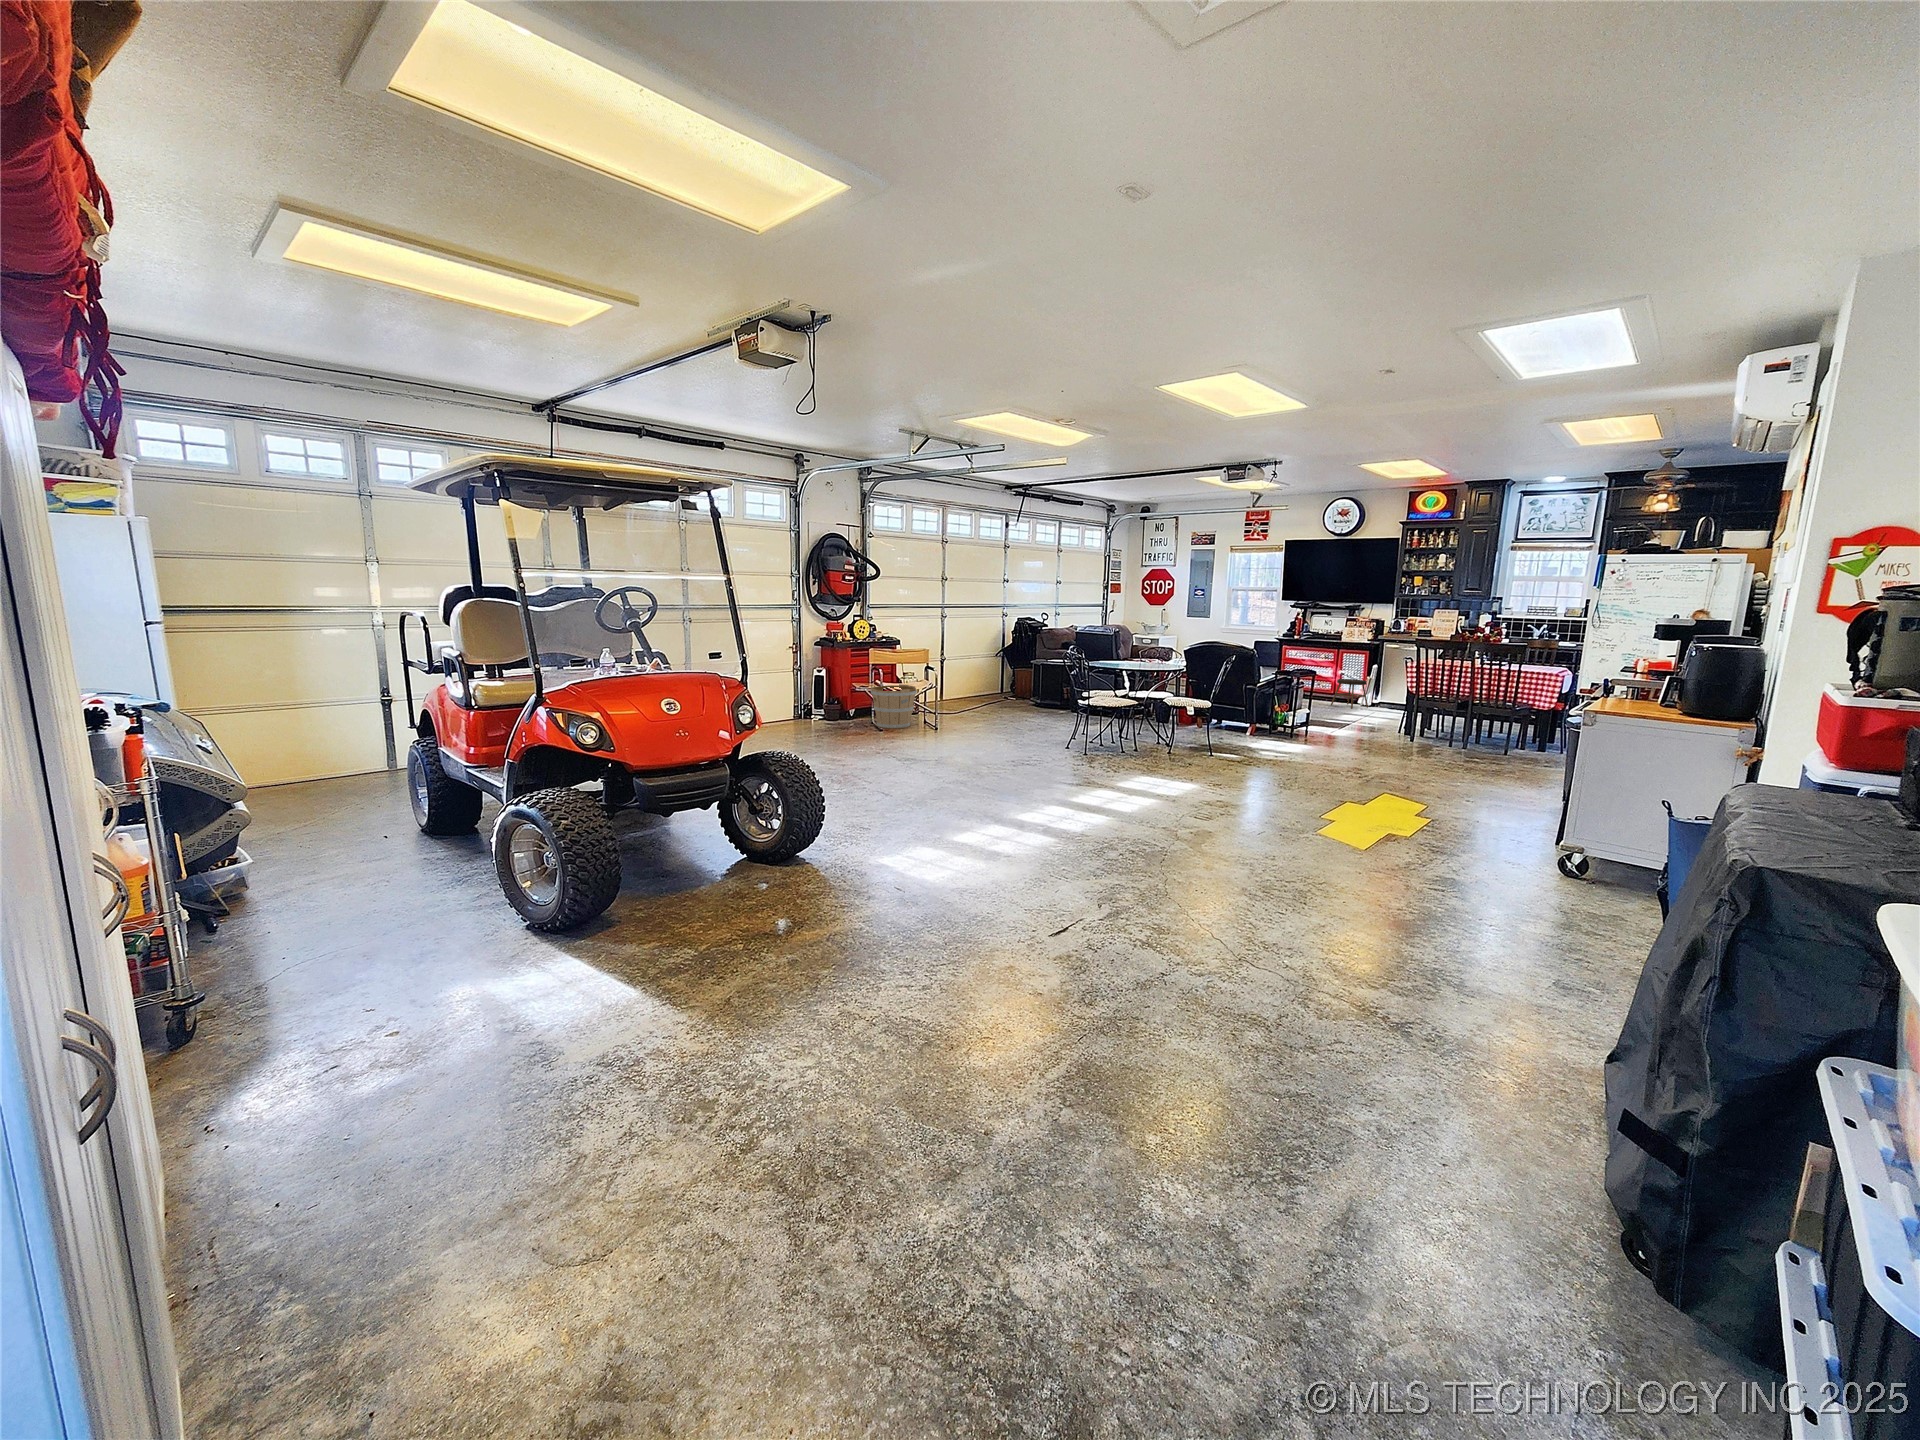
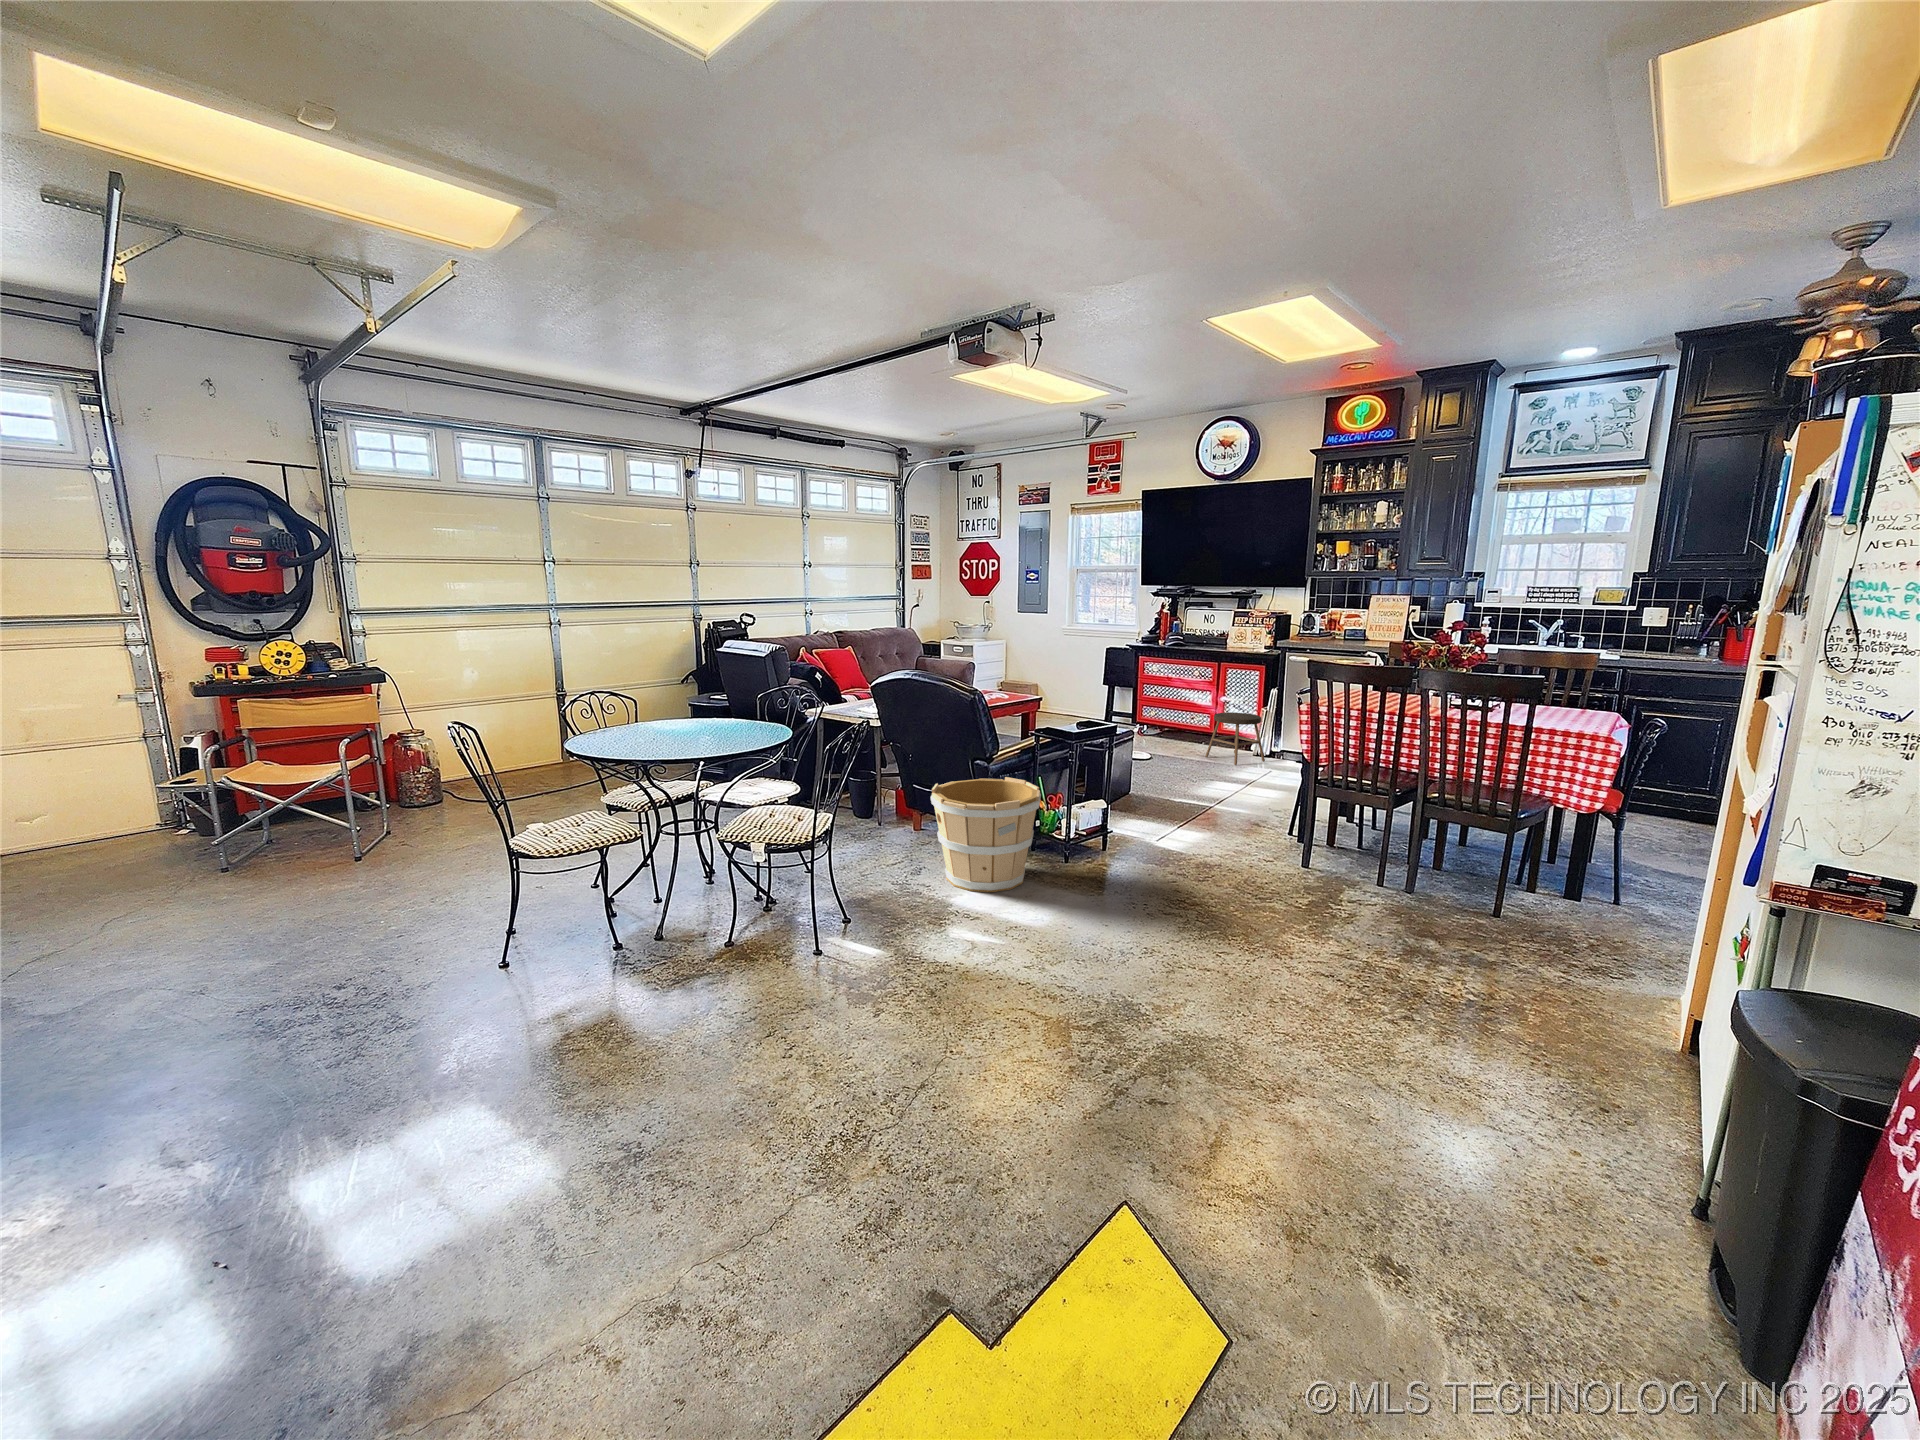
wooden bucket: present [871,684,917,729] -> present [931,777,1041,892]

